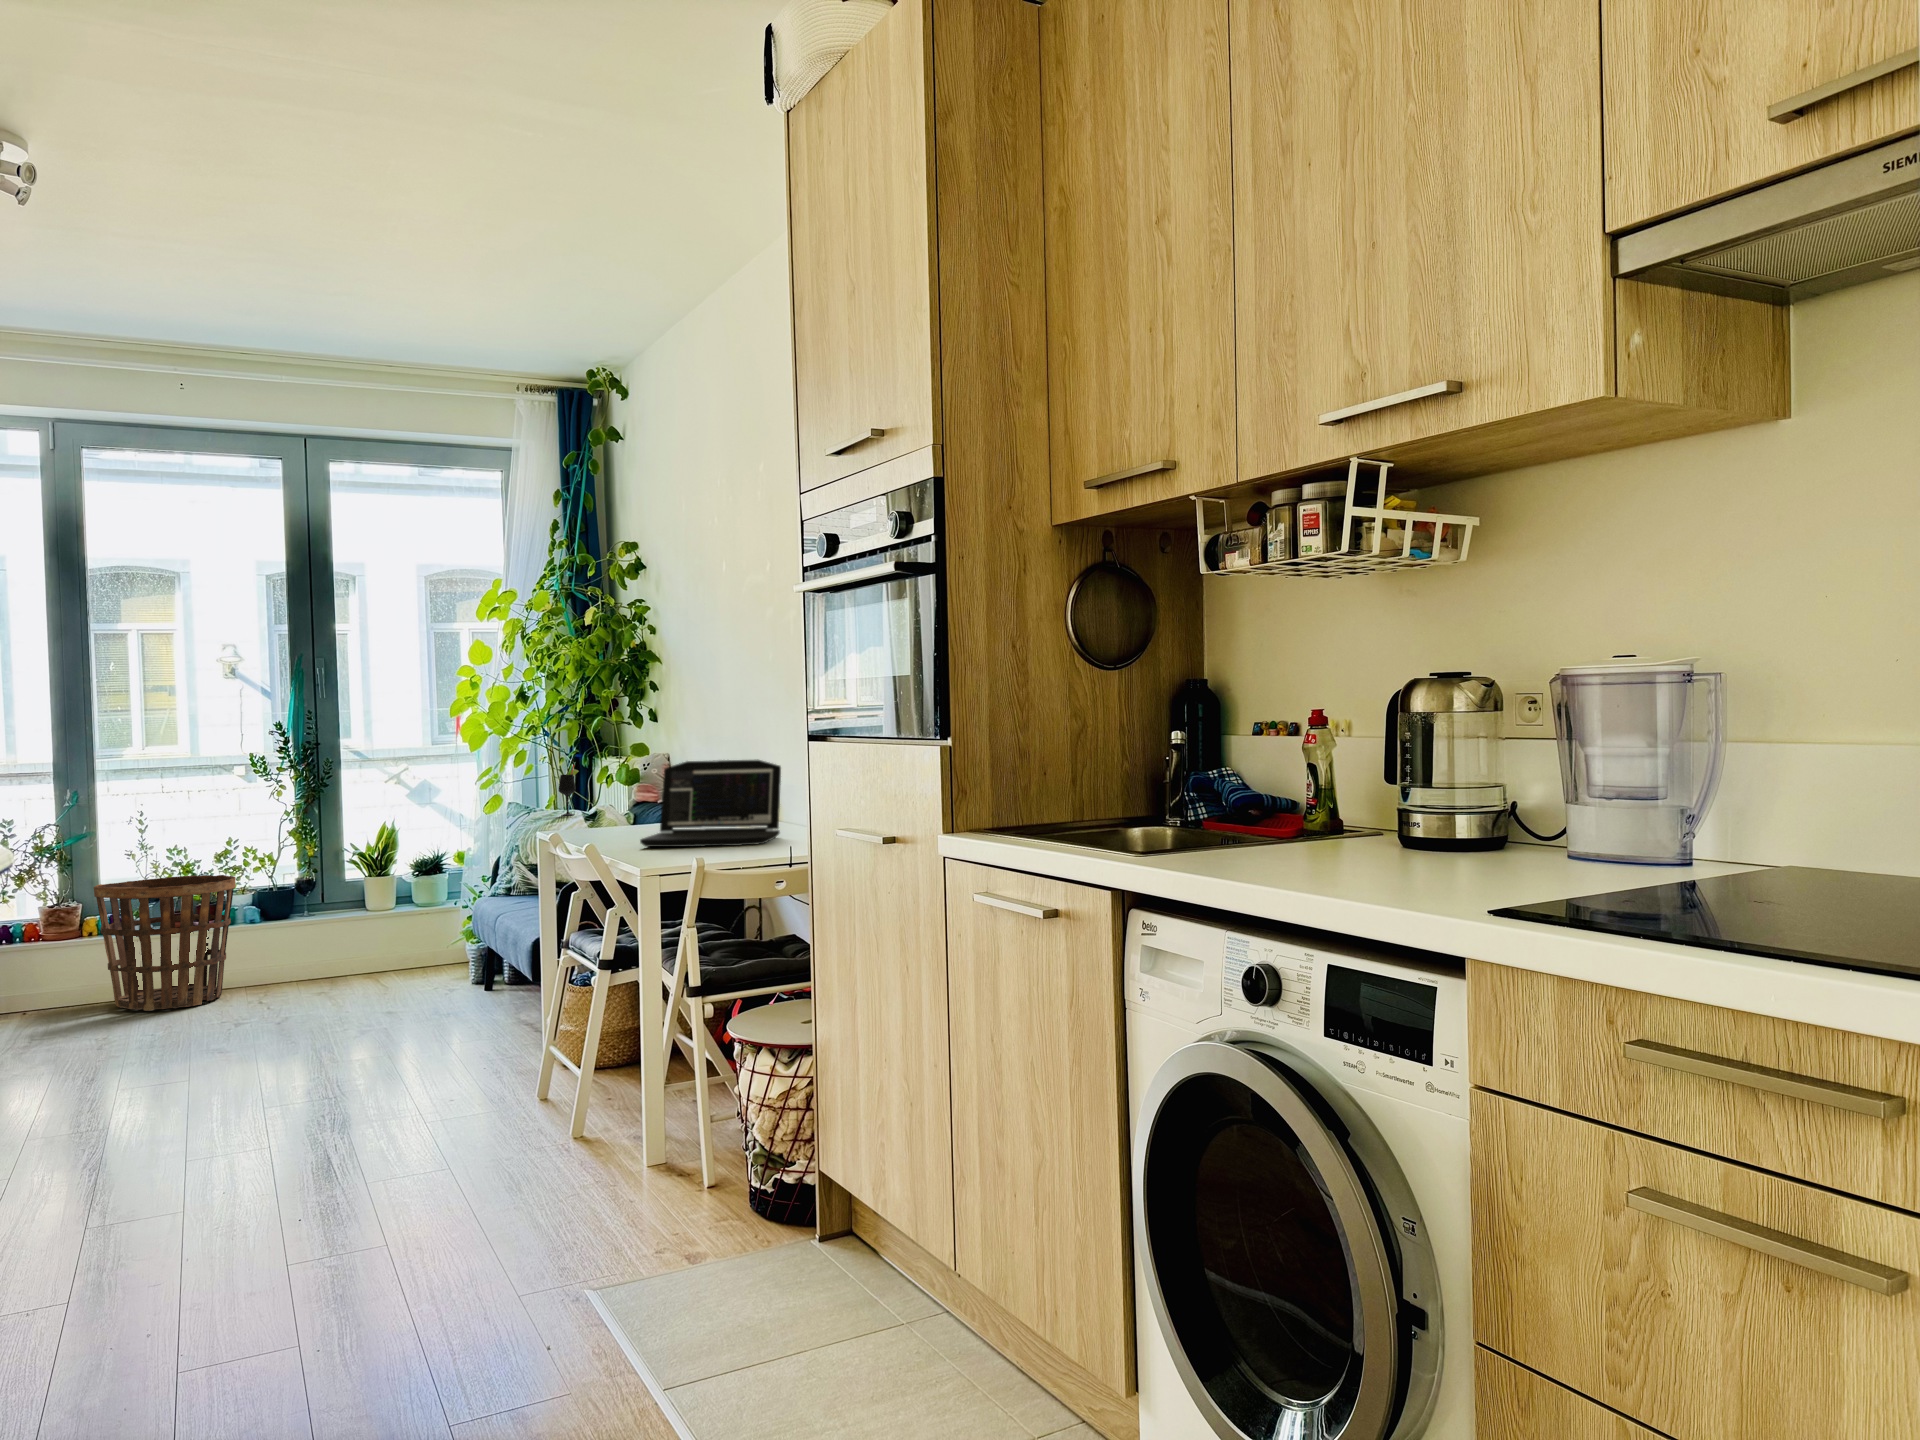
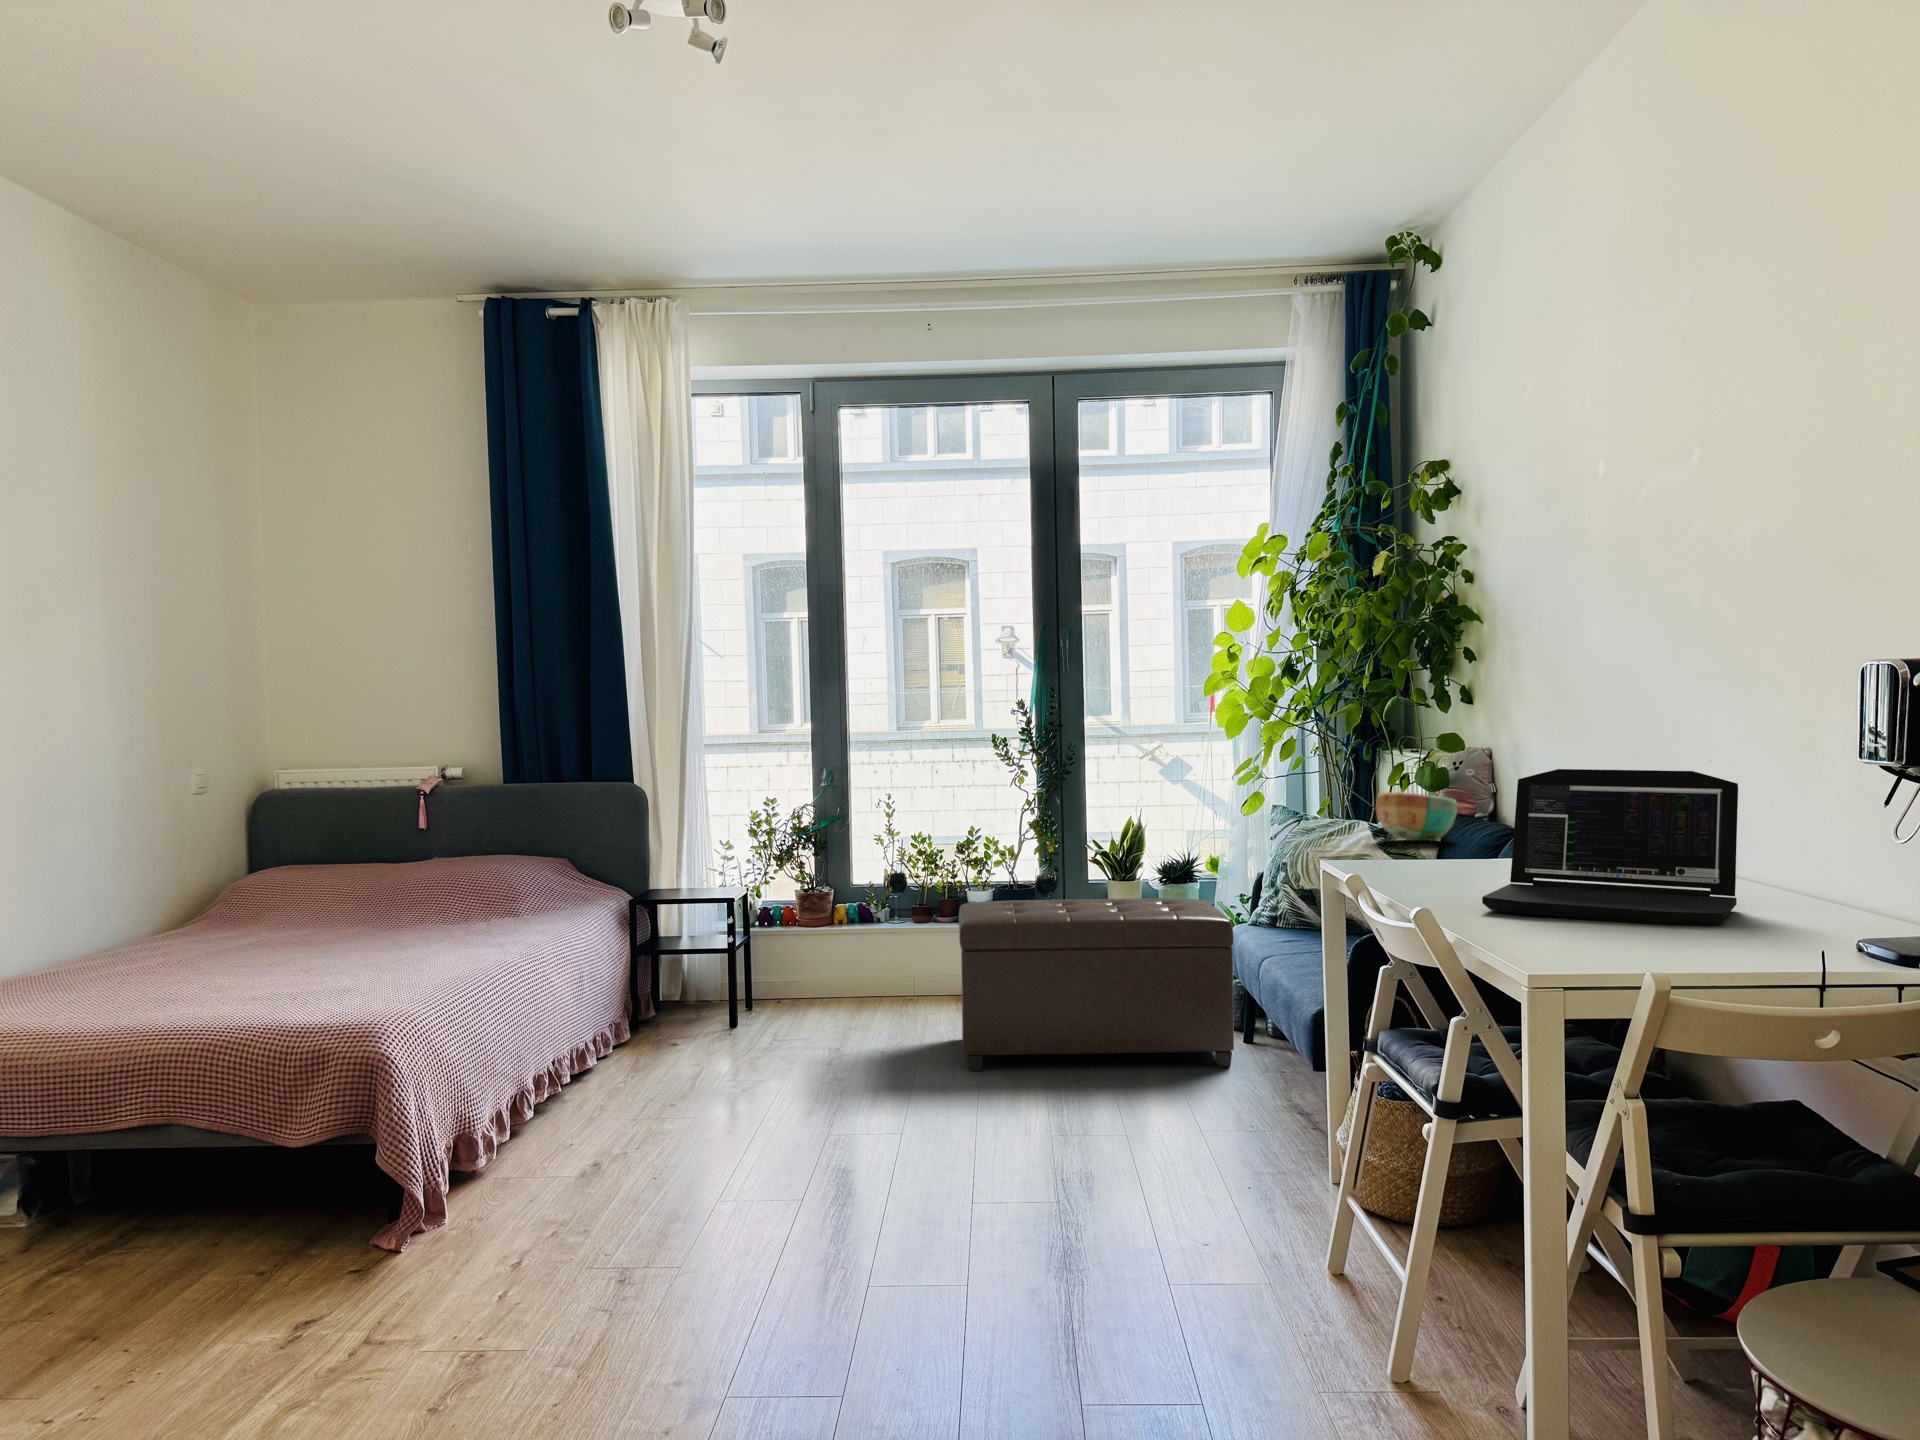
wine glass: present [559,765,578,815] -> none [1337,761,1365,829]
bowl: none [585,785,641,819] -> present [1376,792,1457,841]
basket: present [94,875,236,1011] -> none [840,867,973,1015]
ottoman: none [230,881,481,1038] -> present [959,898,1234,1071]

